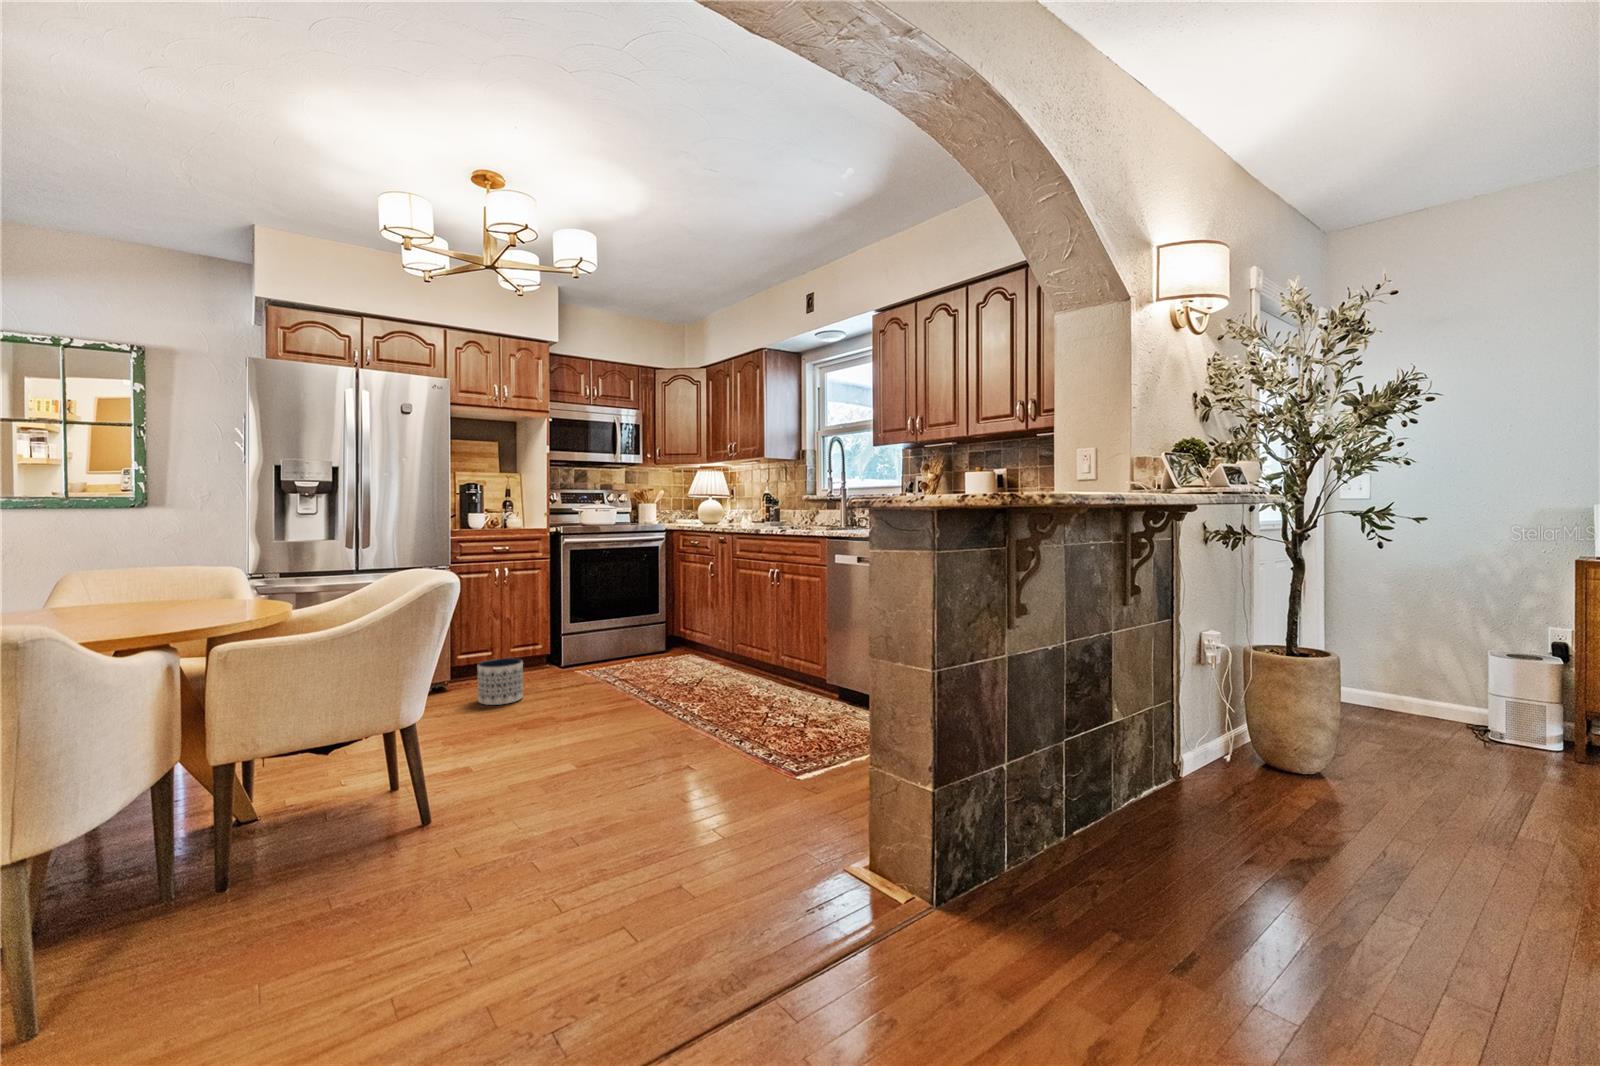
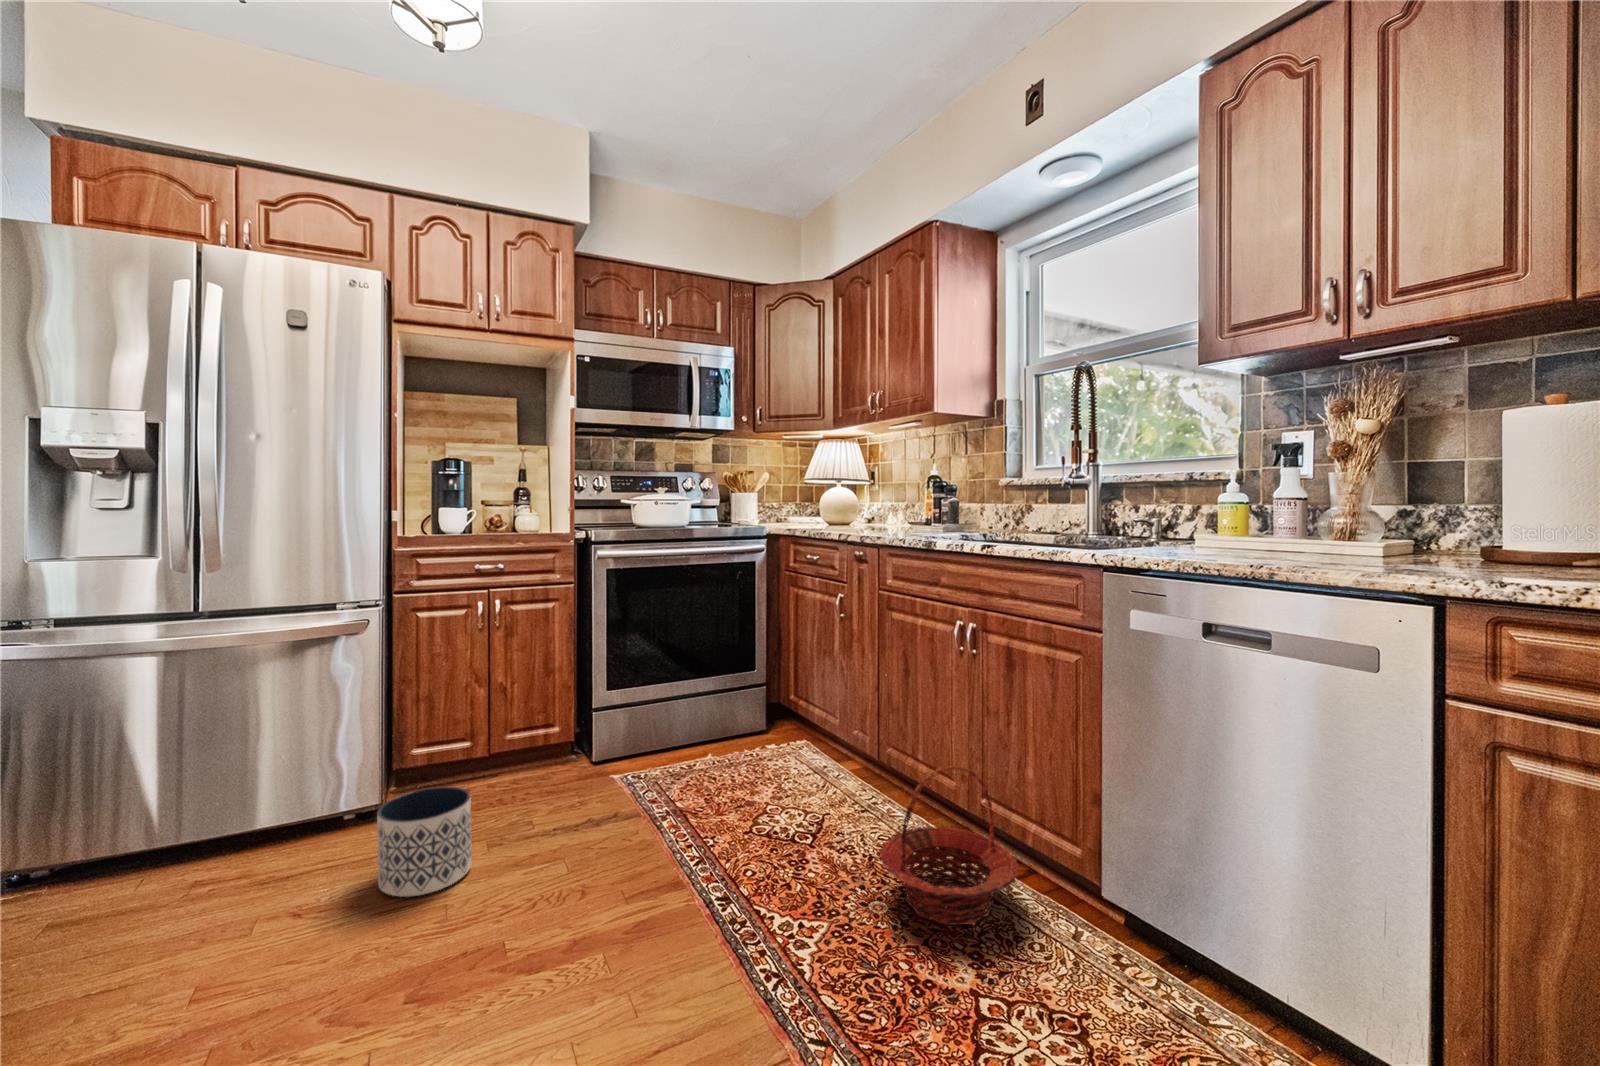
basket: none [730,630,793,697] -> present [880,766,1019,925]

